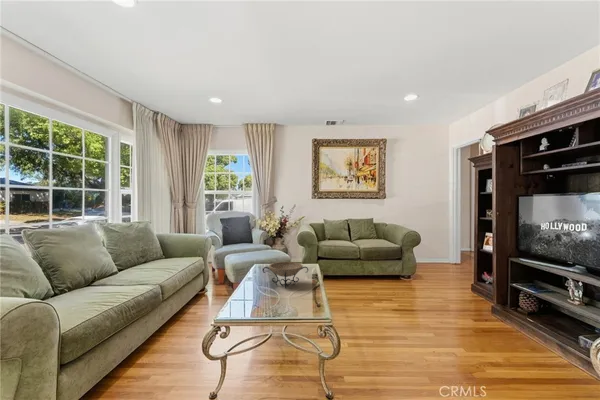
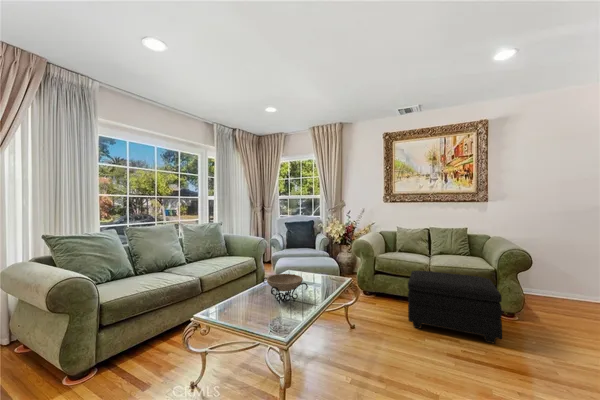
footstool: none [348,252,414,296] -> present [408,271,502,343]

